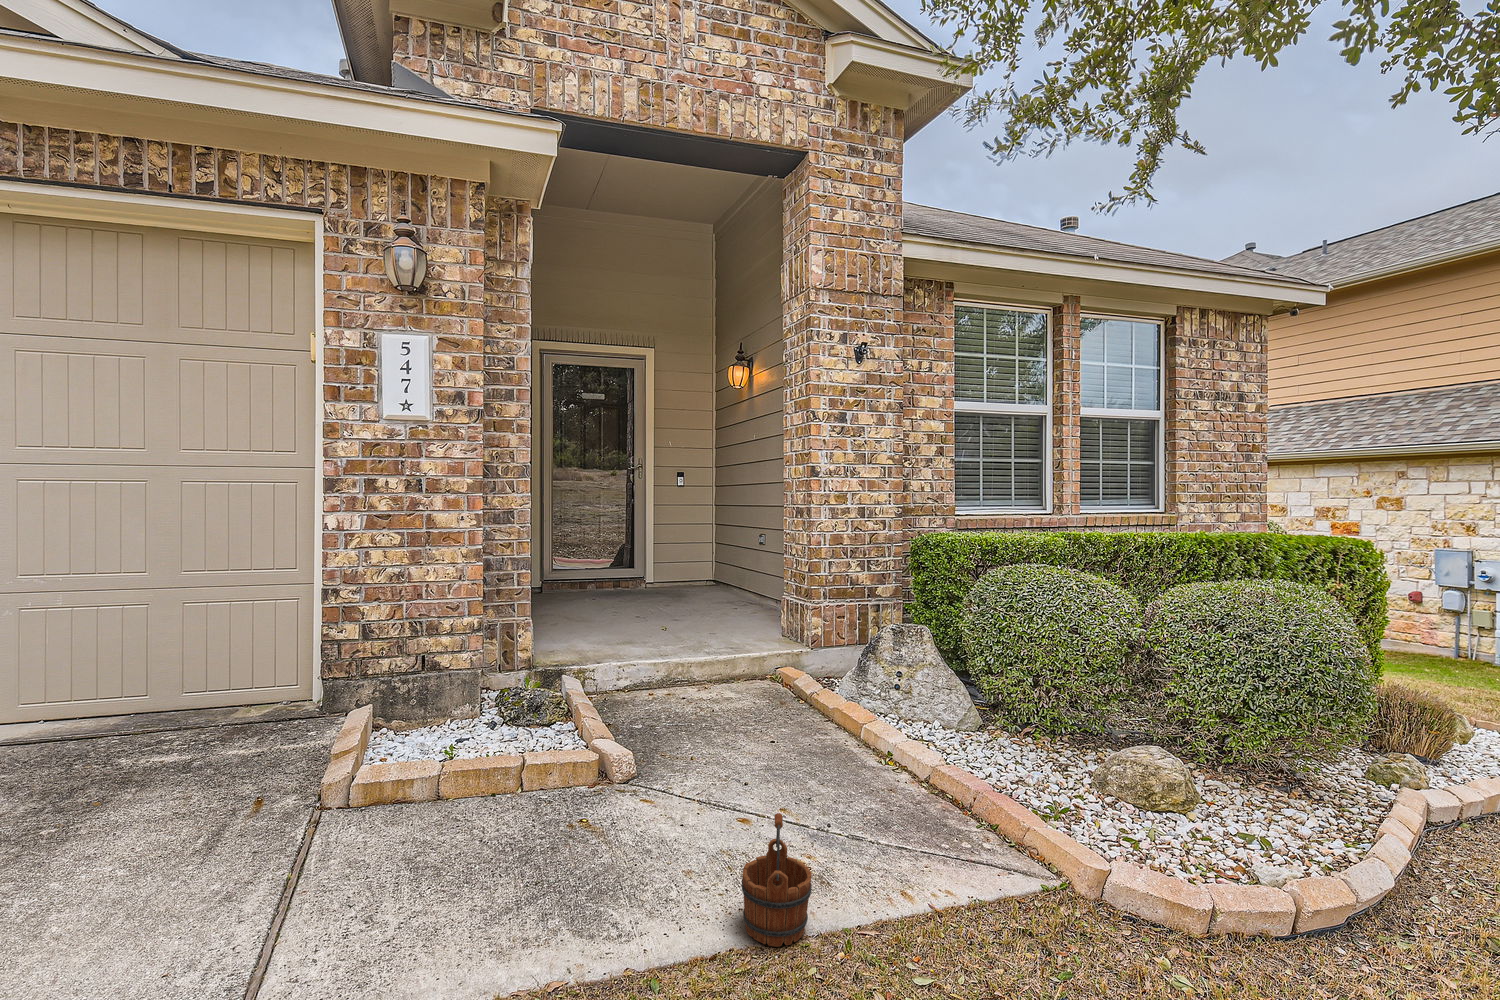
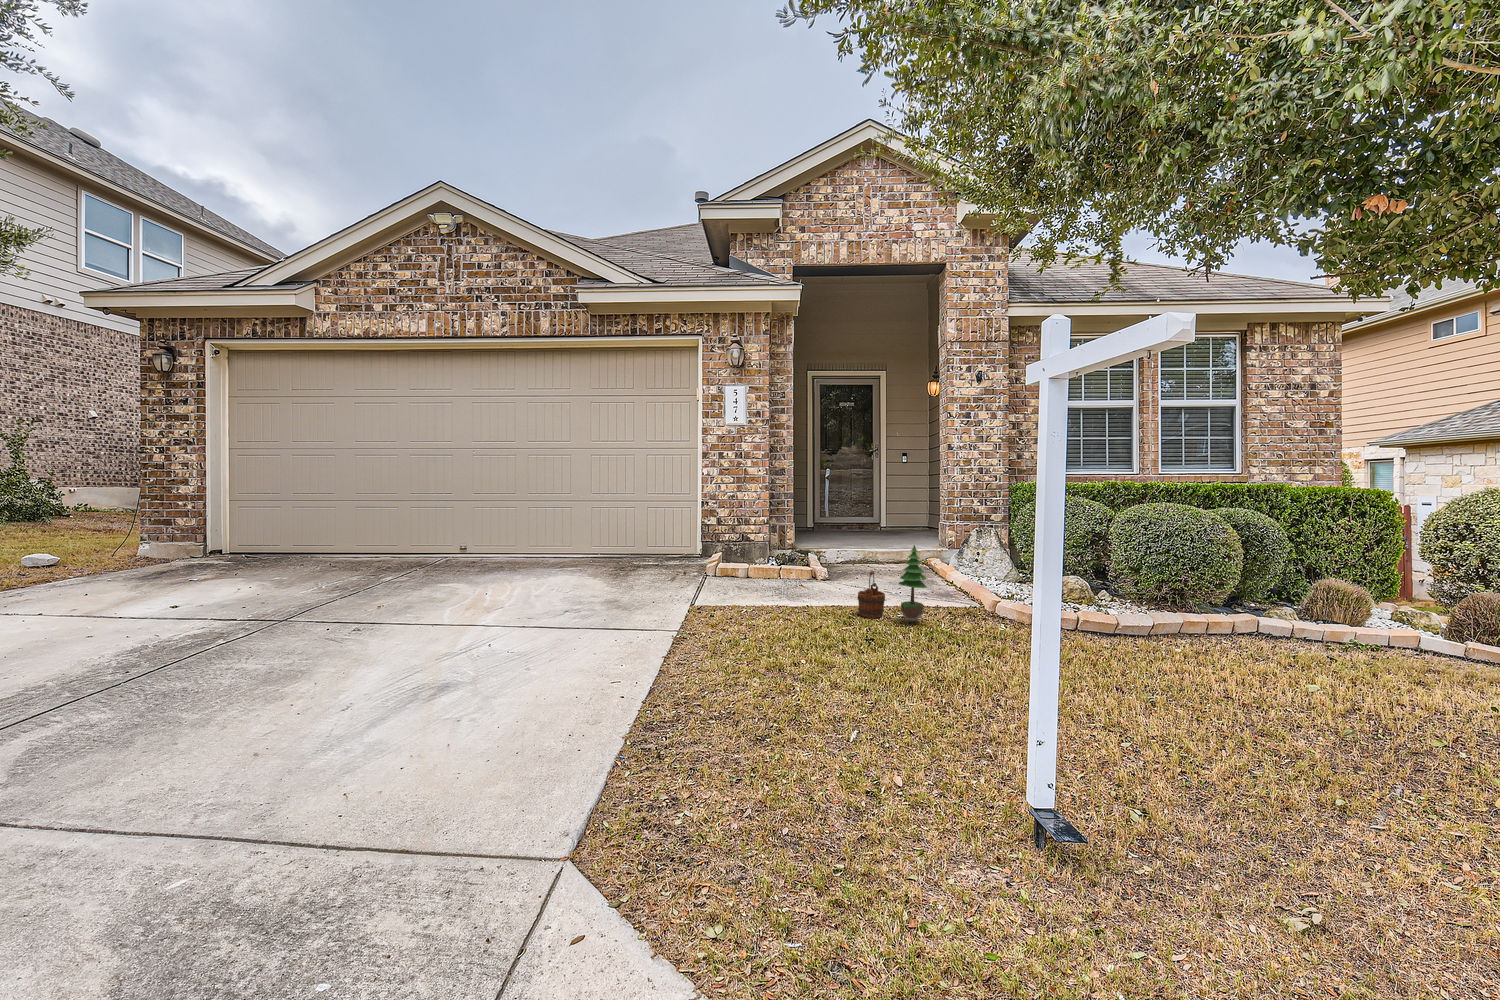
potted tree: none [854,751,928,951] -> present [899,545,927,622]

